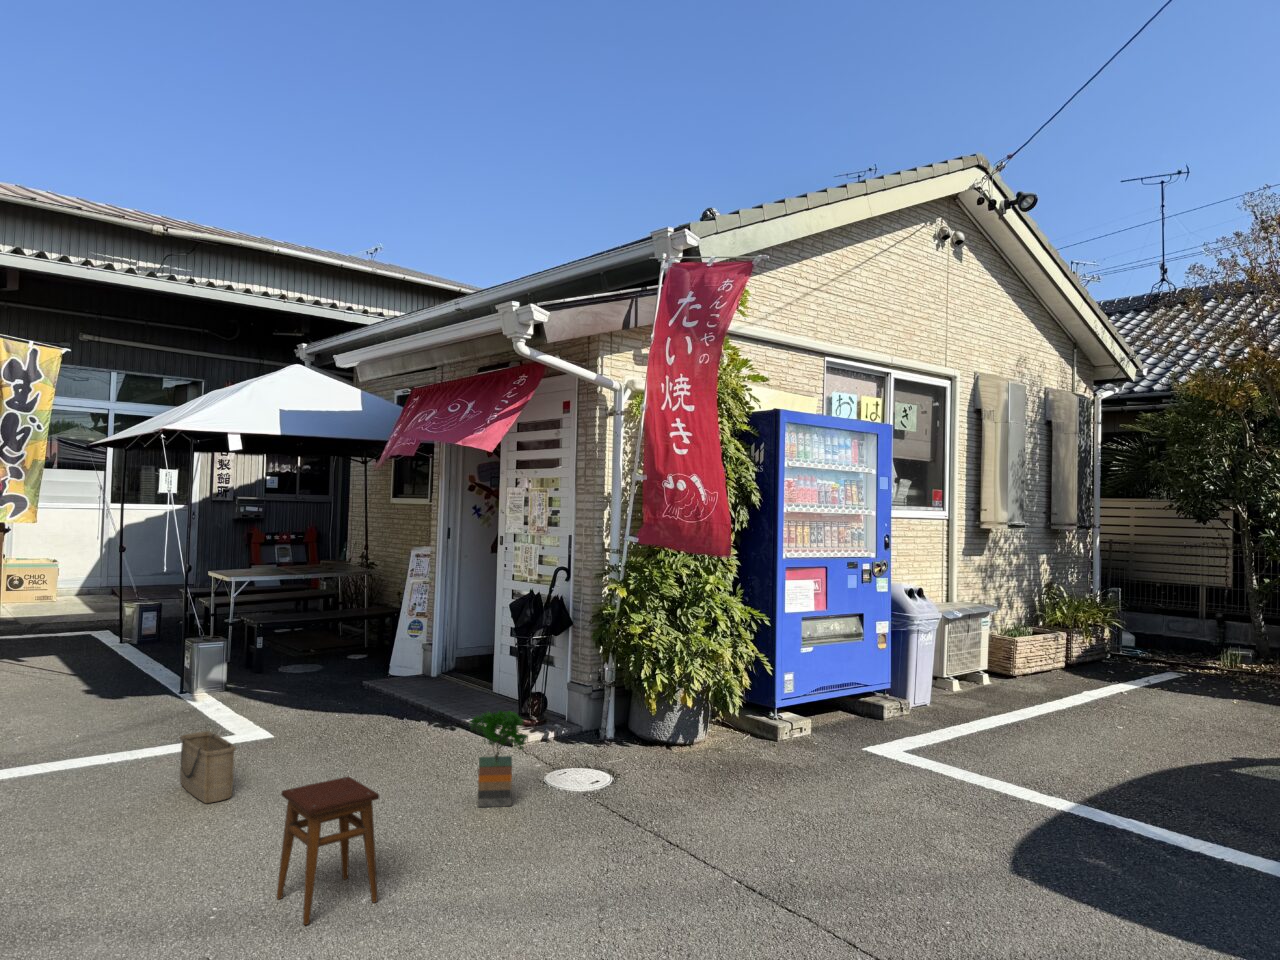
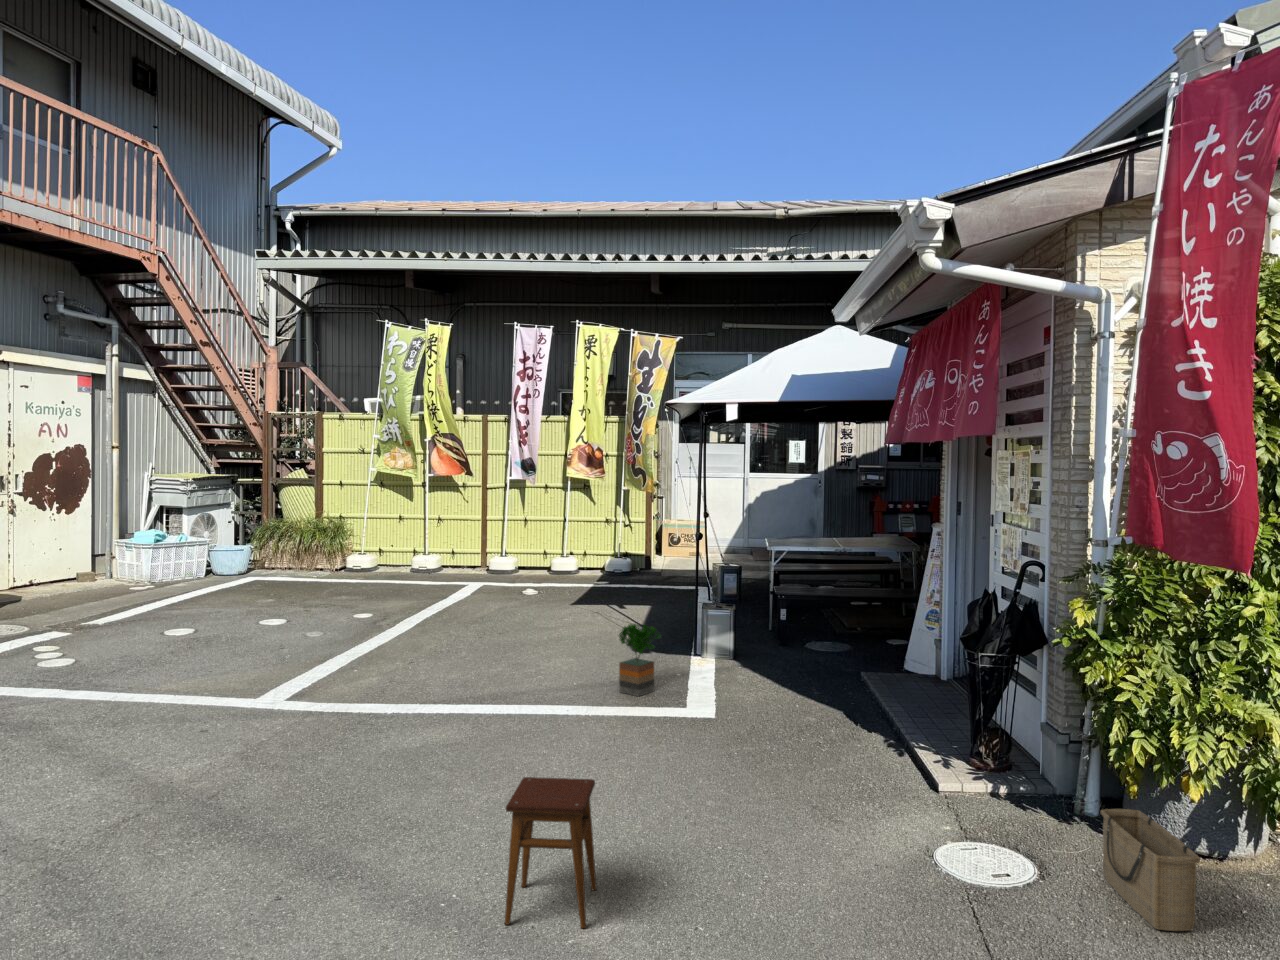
potted tree: present [470,711,528,807] -> present [619,624,661,696]
basket: present [180,731,236,803] -> present [1101,809,1200,931]

